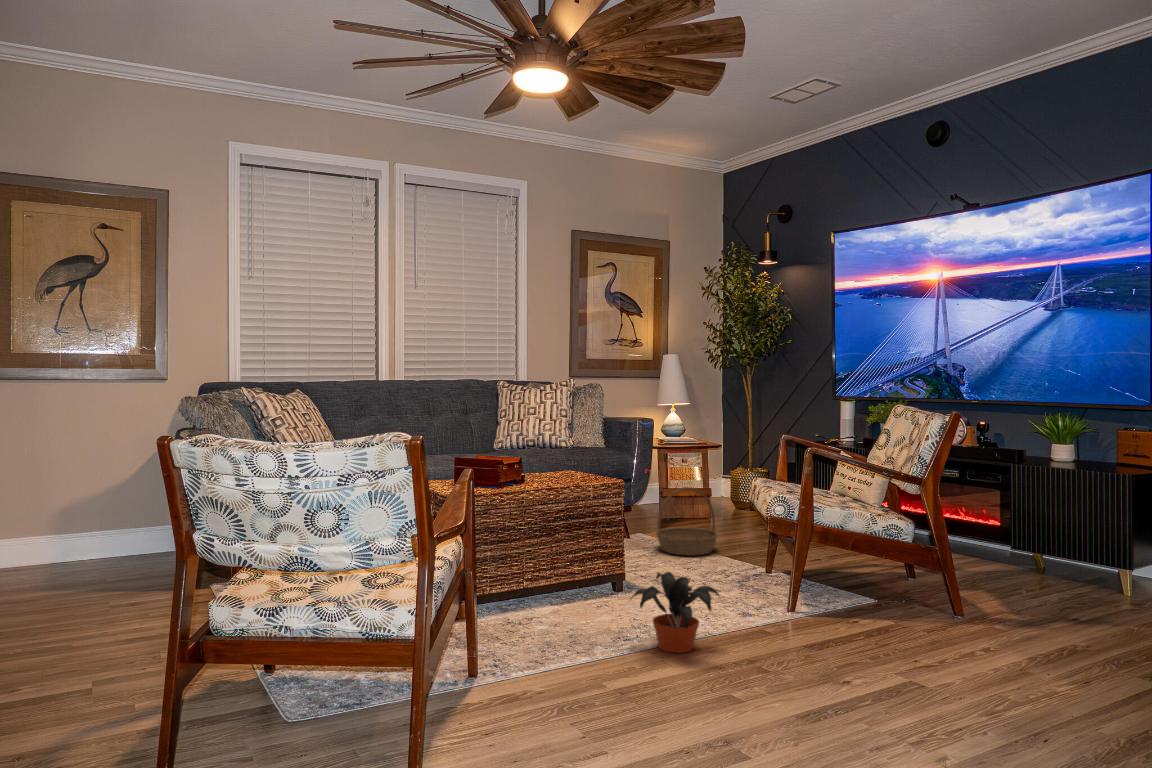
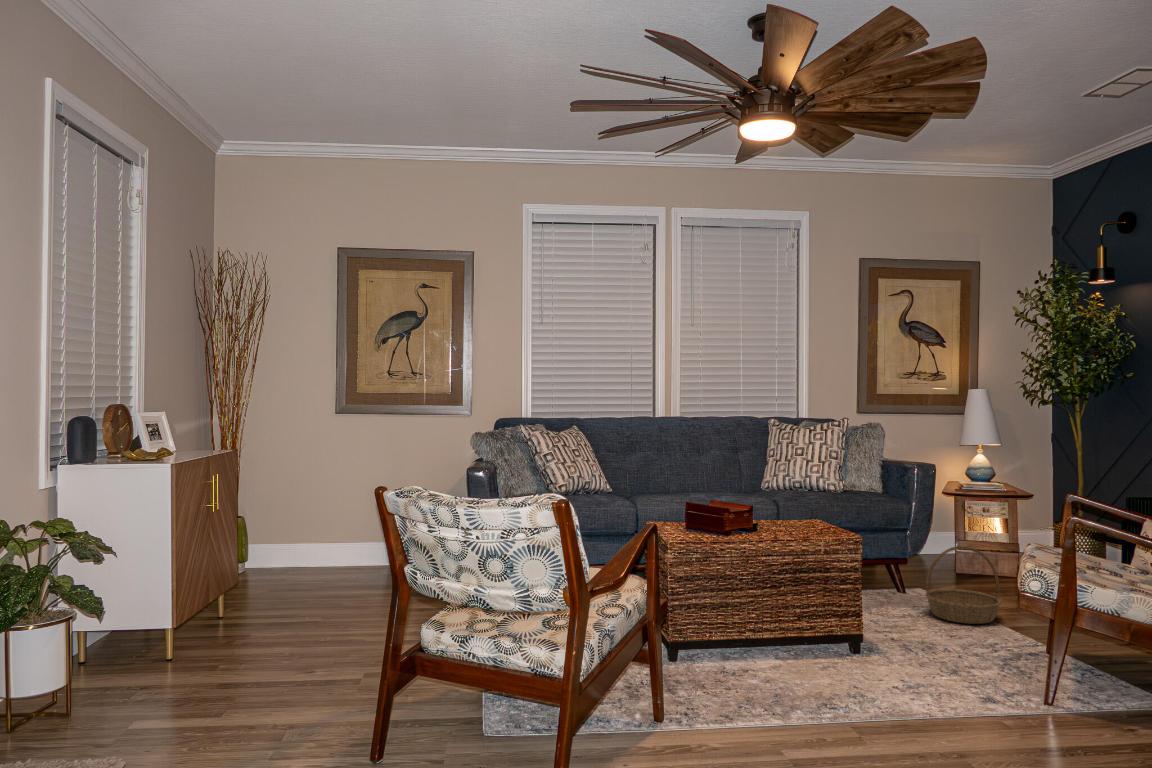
potted plant: present [632,572,719,653] -> none [834,641,937,731]

